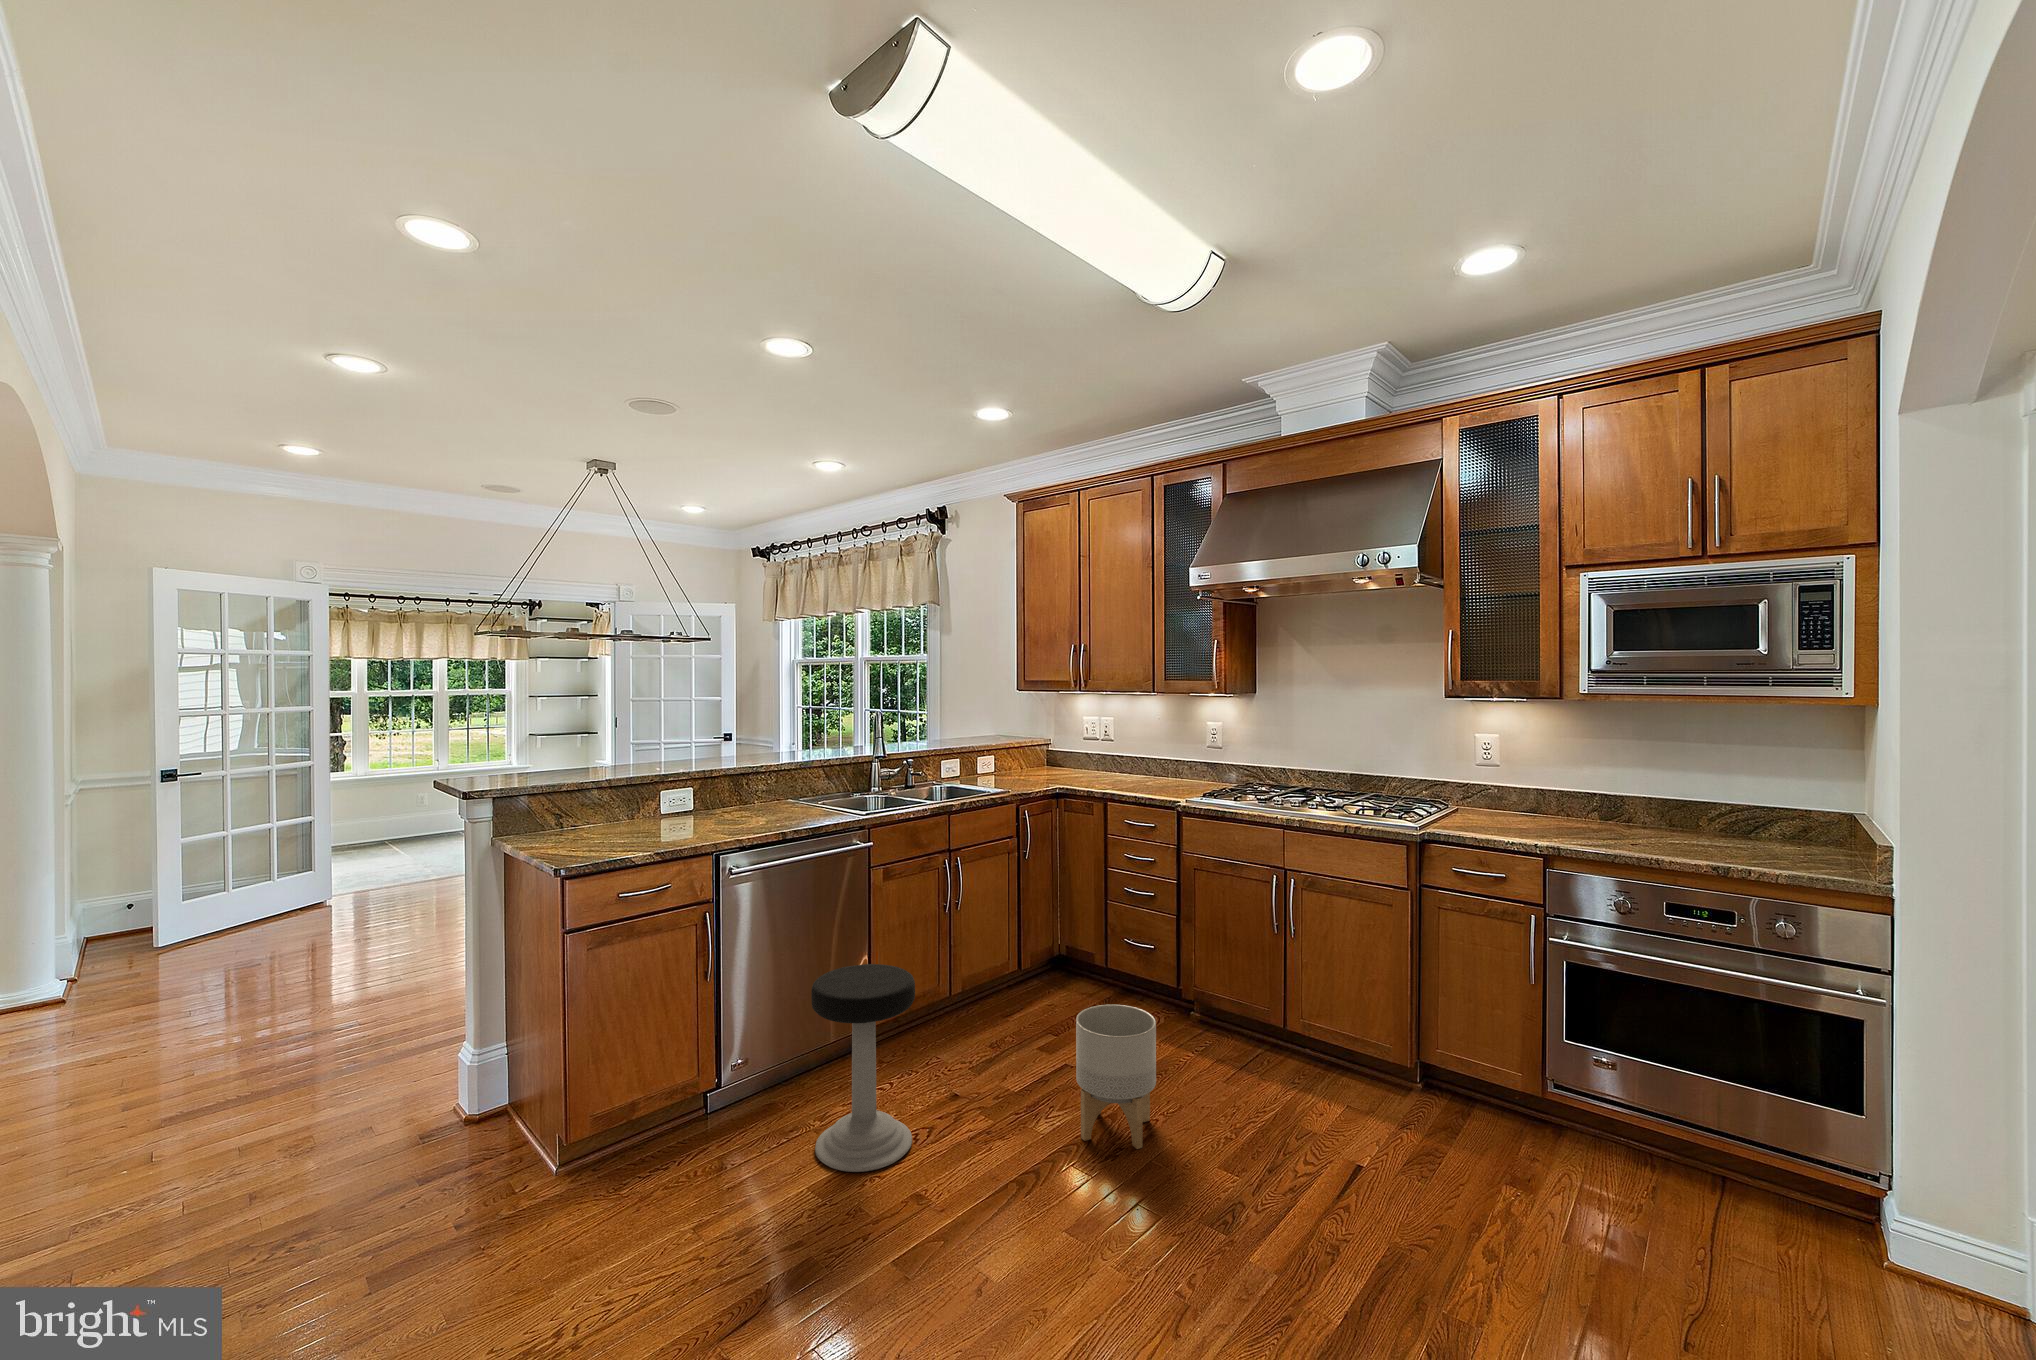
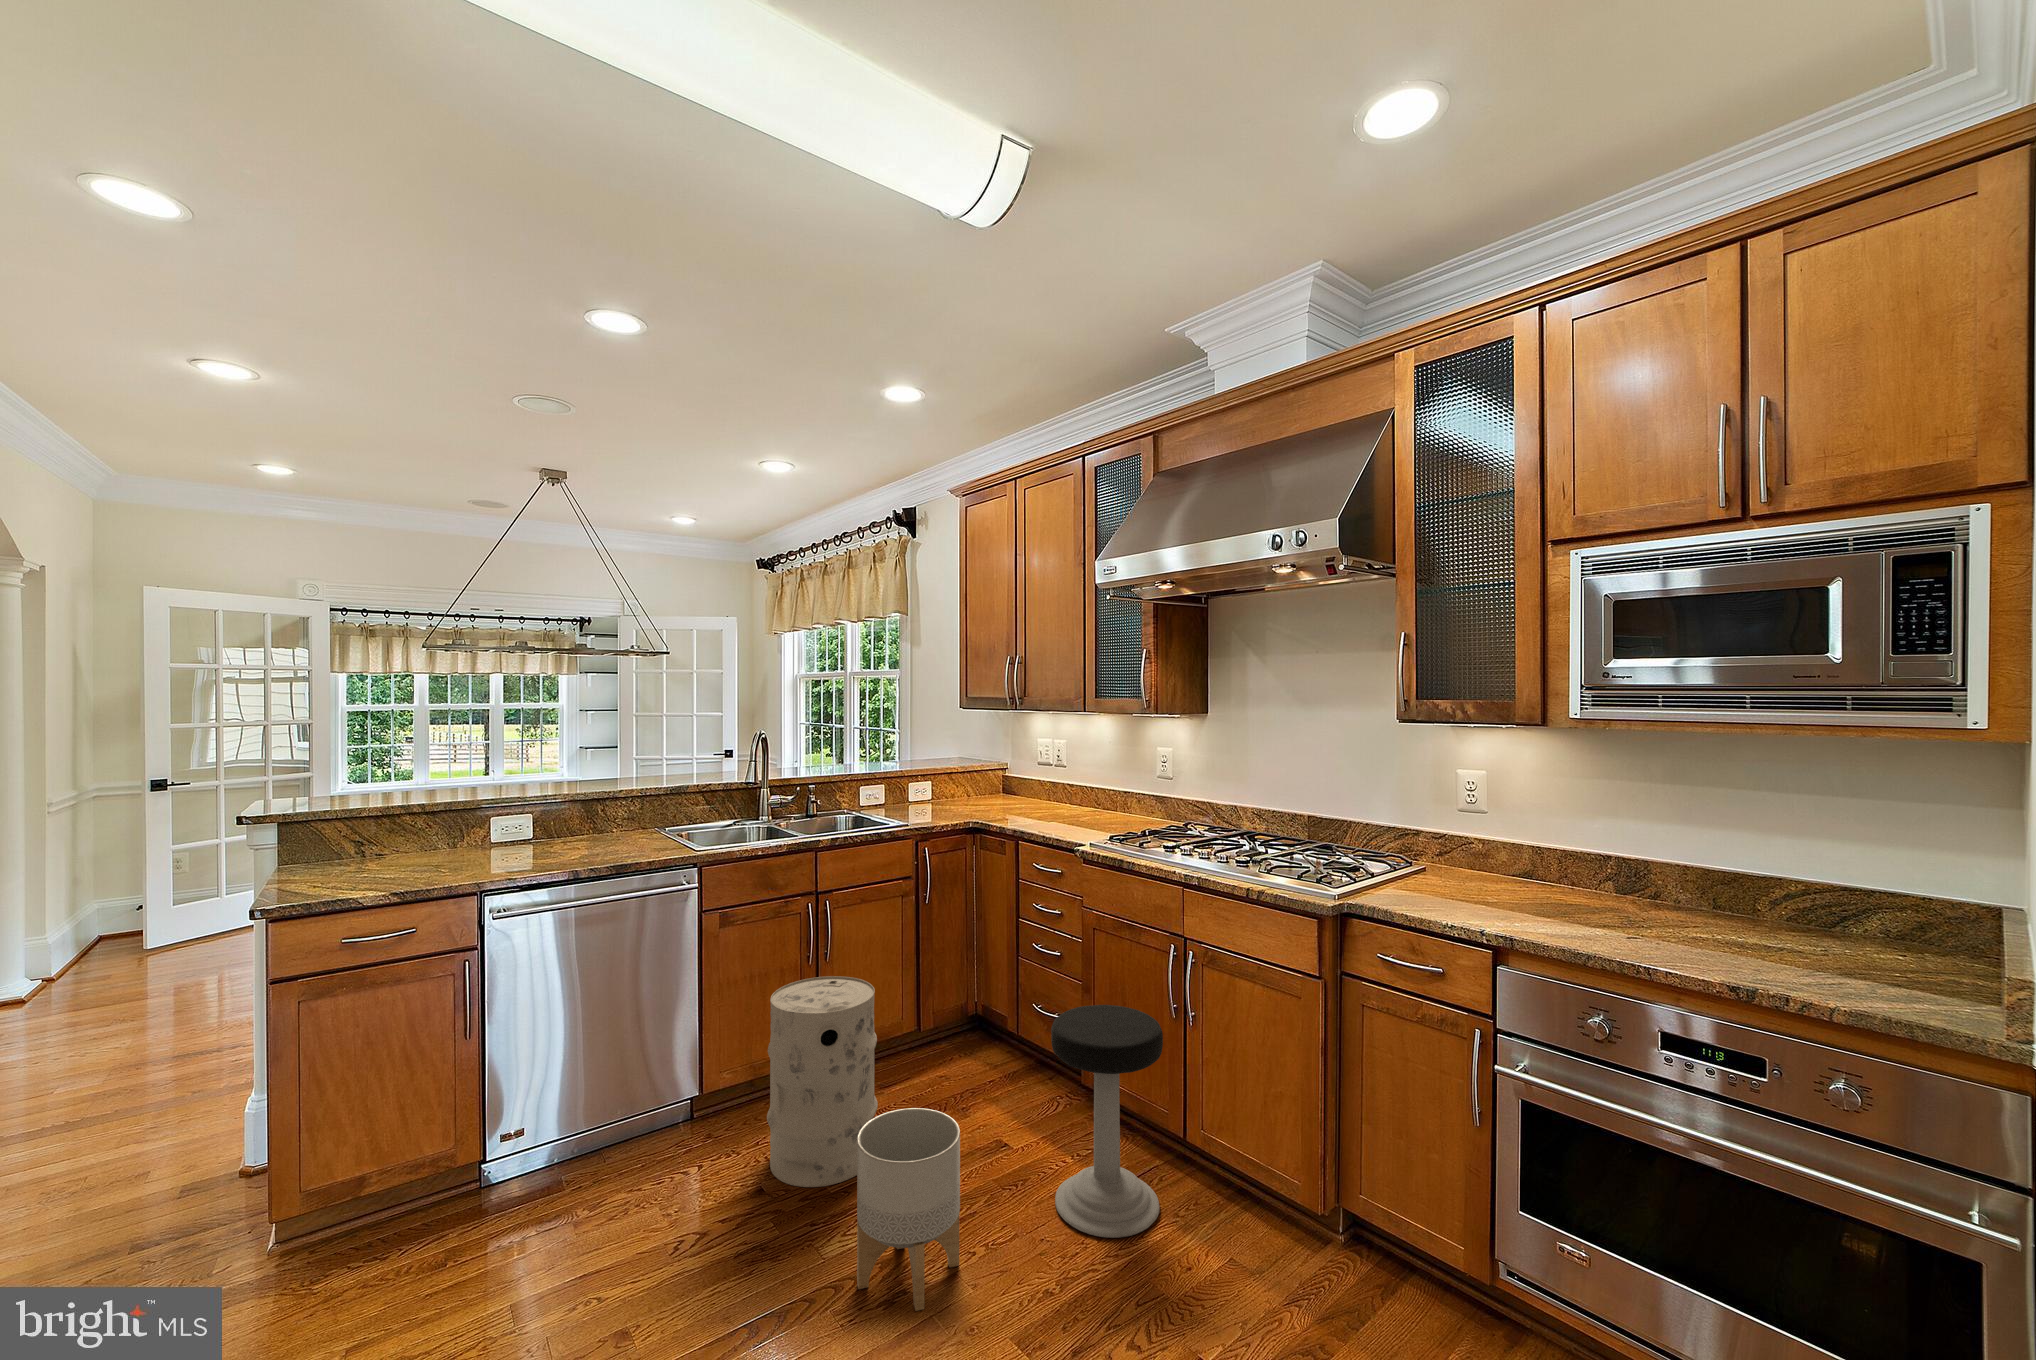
trash can: none [946,916,1036,1083] -> present [767,976,878,1187]
stool: present [811,964,915,1172] -> present [1051,1005,1163,1238]

